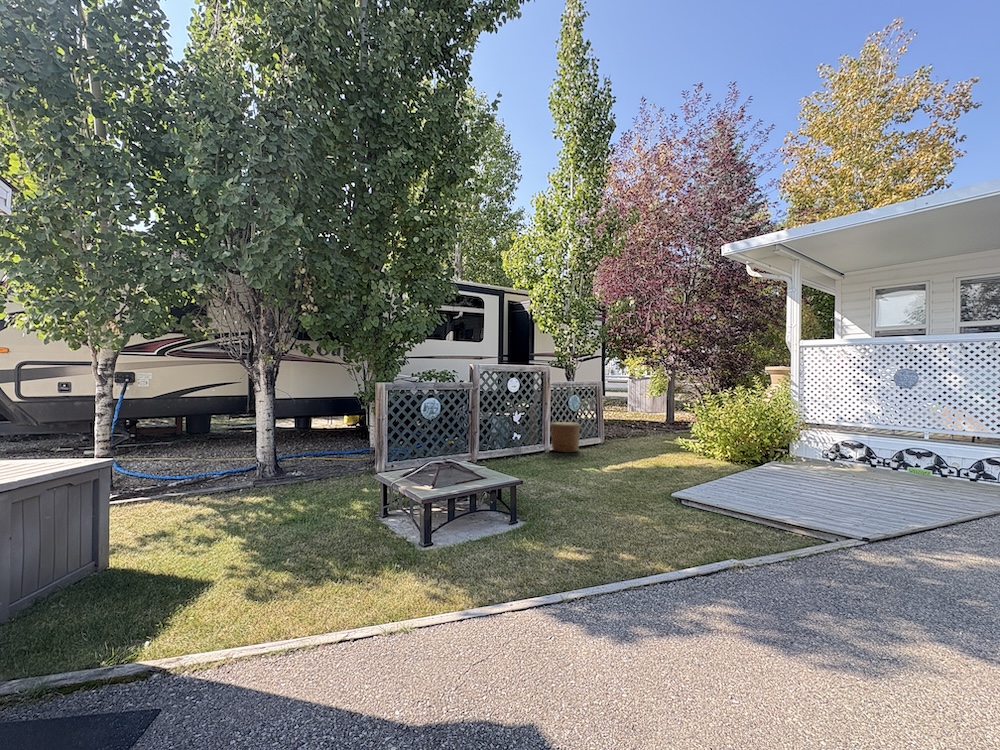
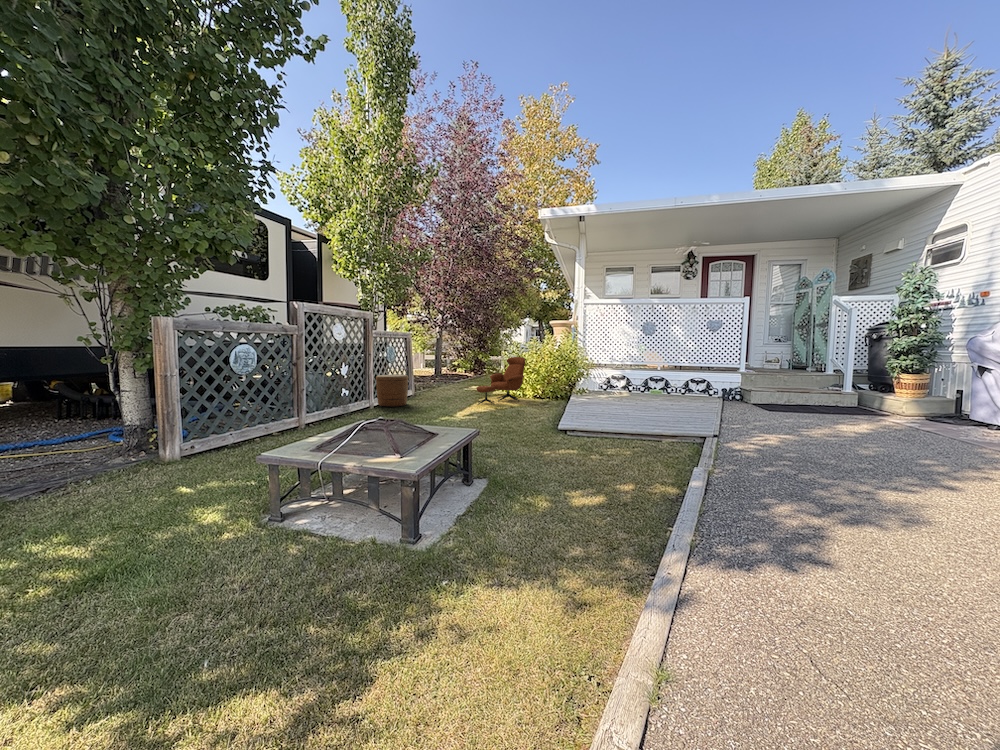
lounge chair: none [643,411,708,461] -> present [476,357,525,404]

